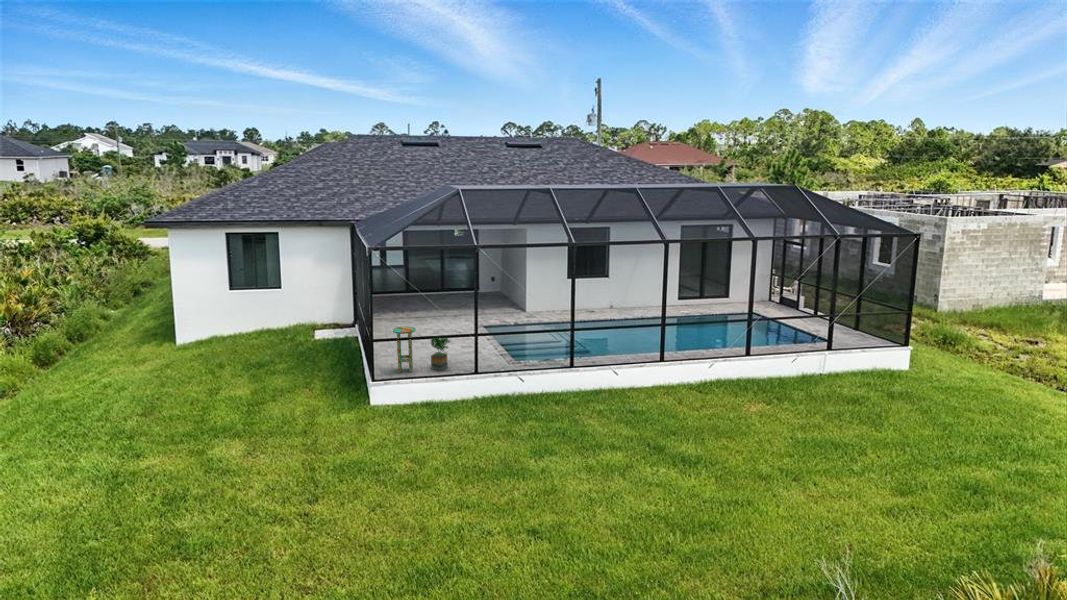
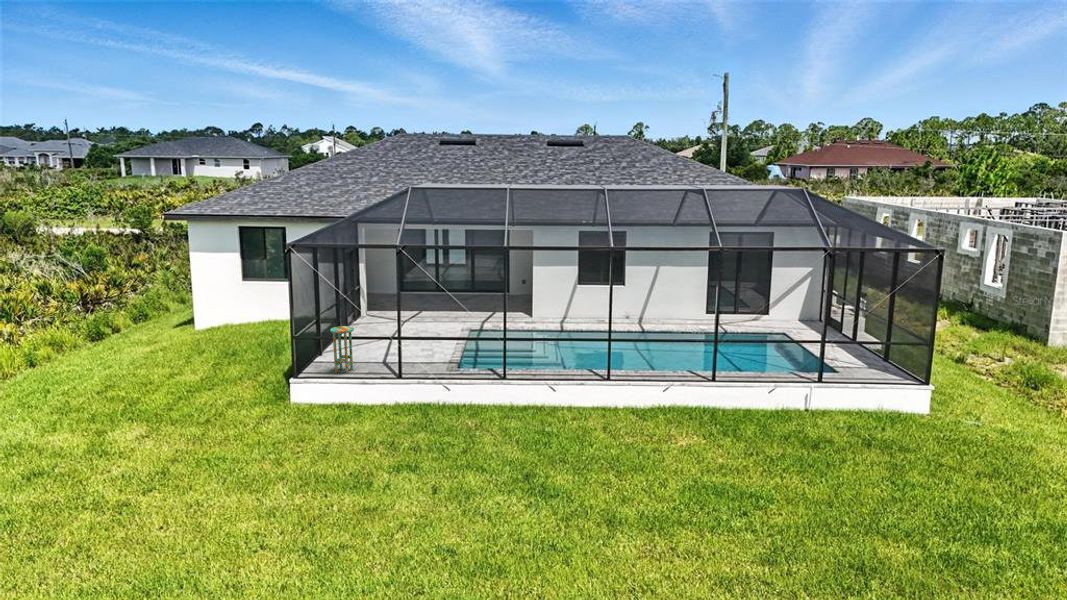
potted tree: present [431,338,450,370] -> none [367,338,391,373]

